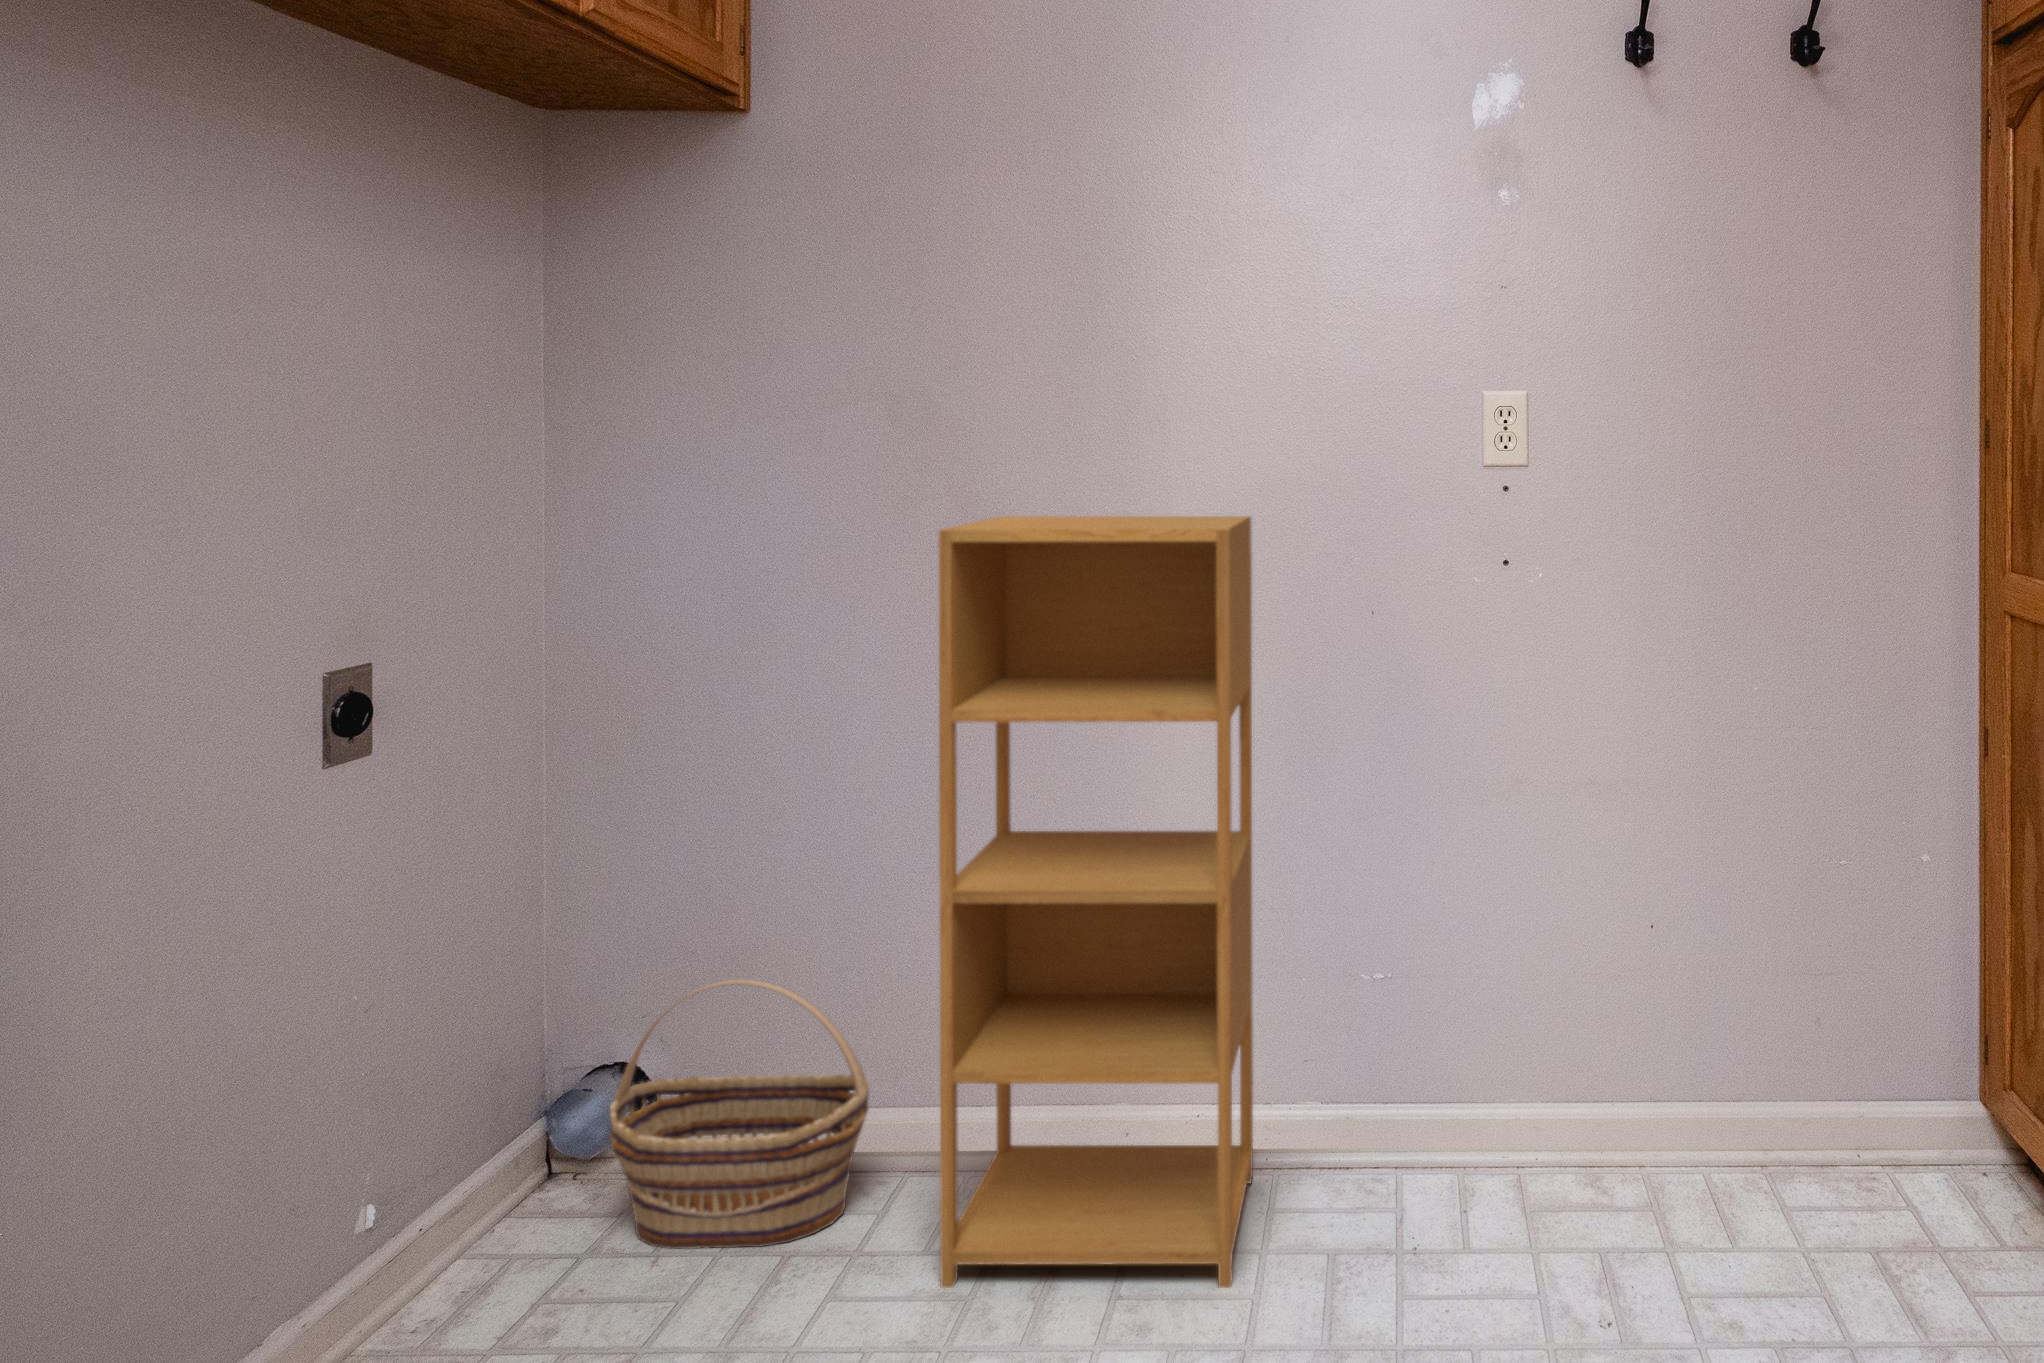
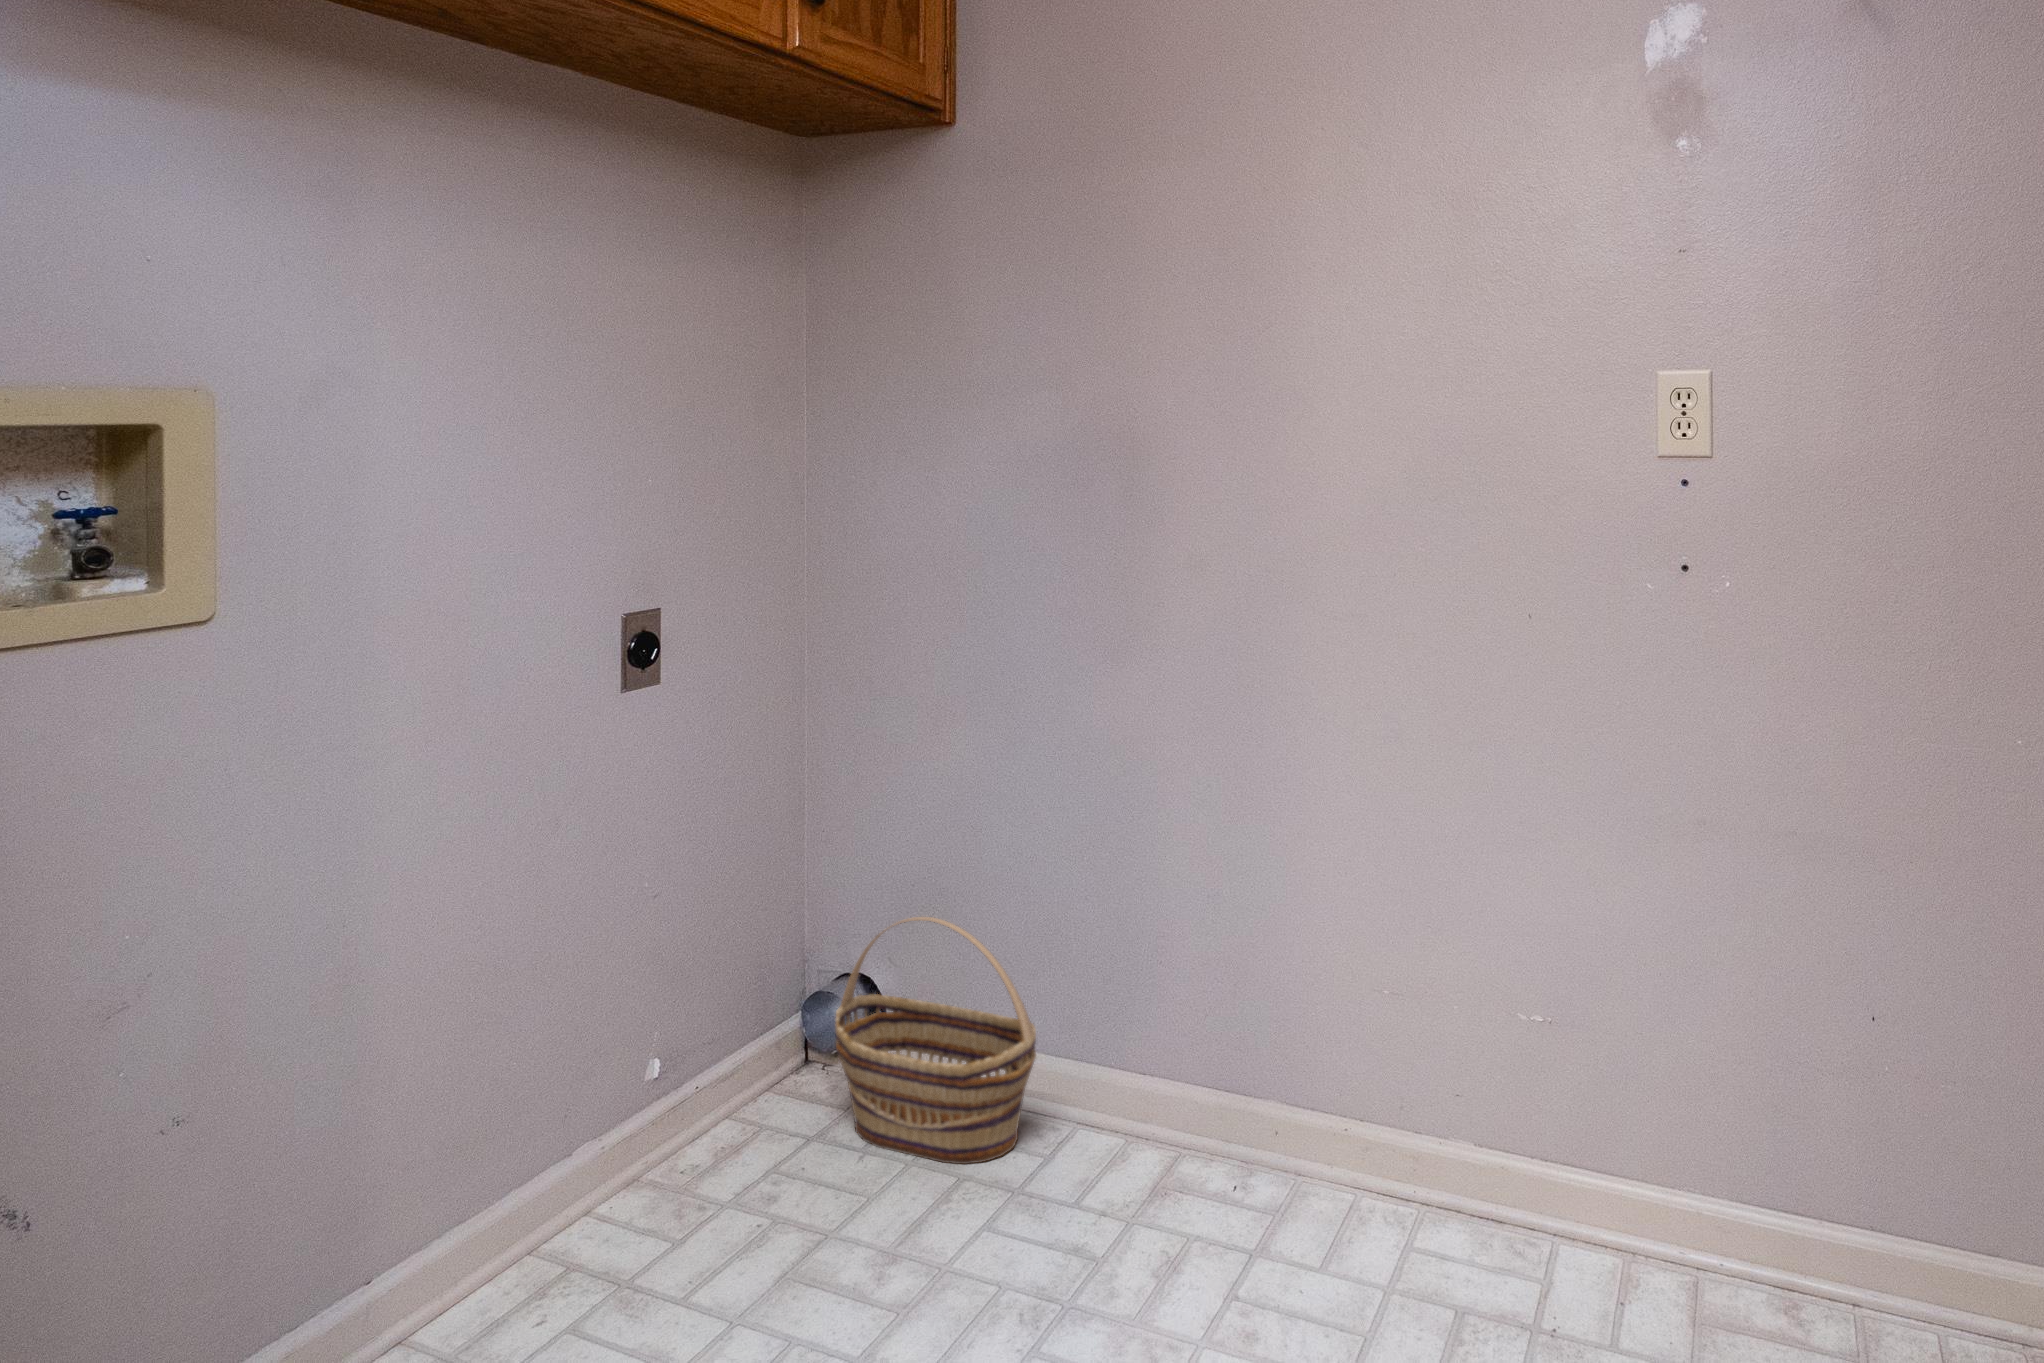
shelving unit: present [939,516,1253,1288] -> none [1072,504,1388,1317]

